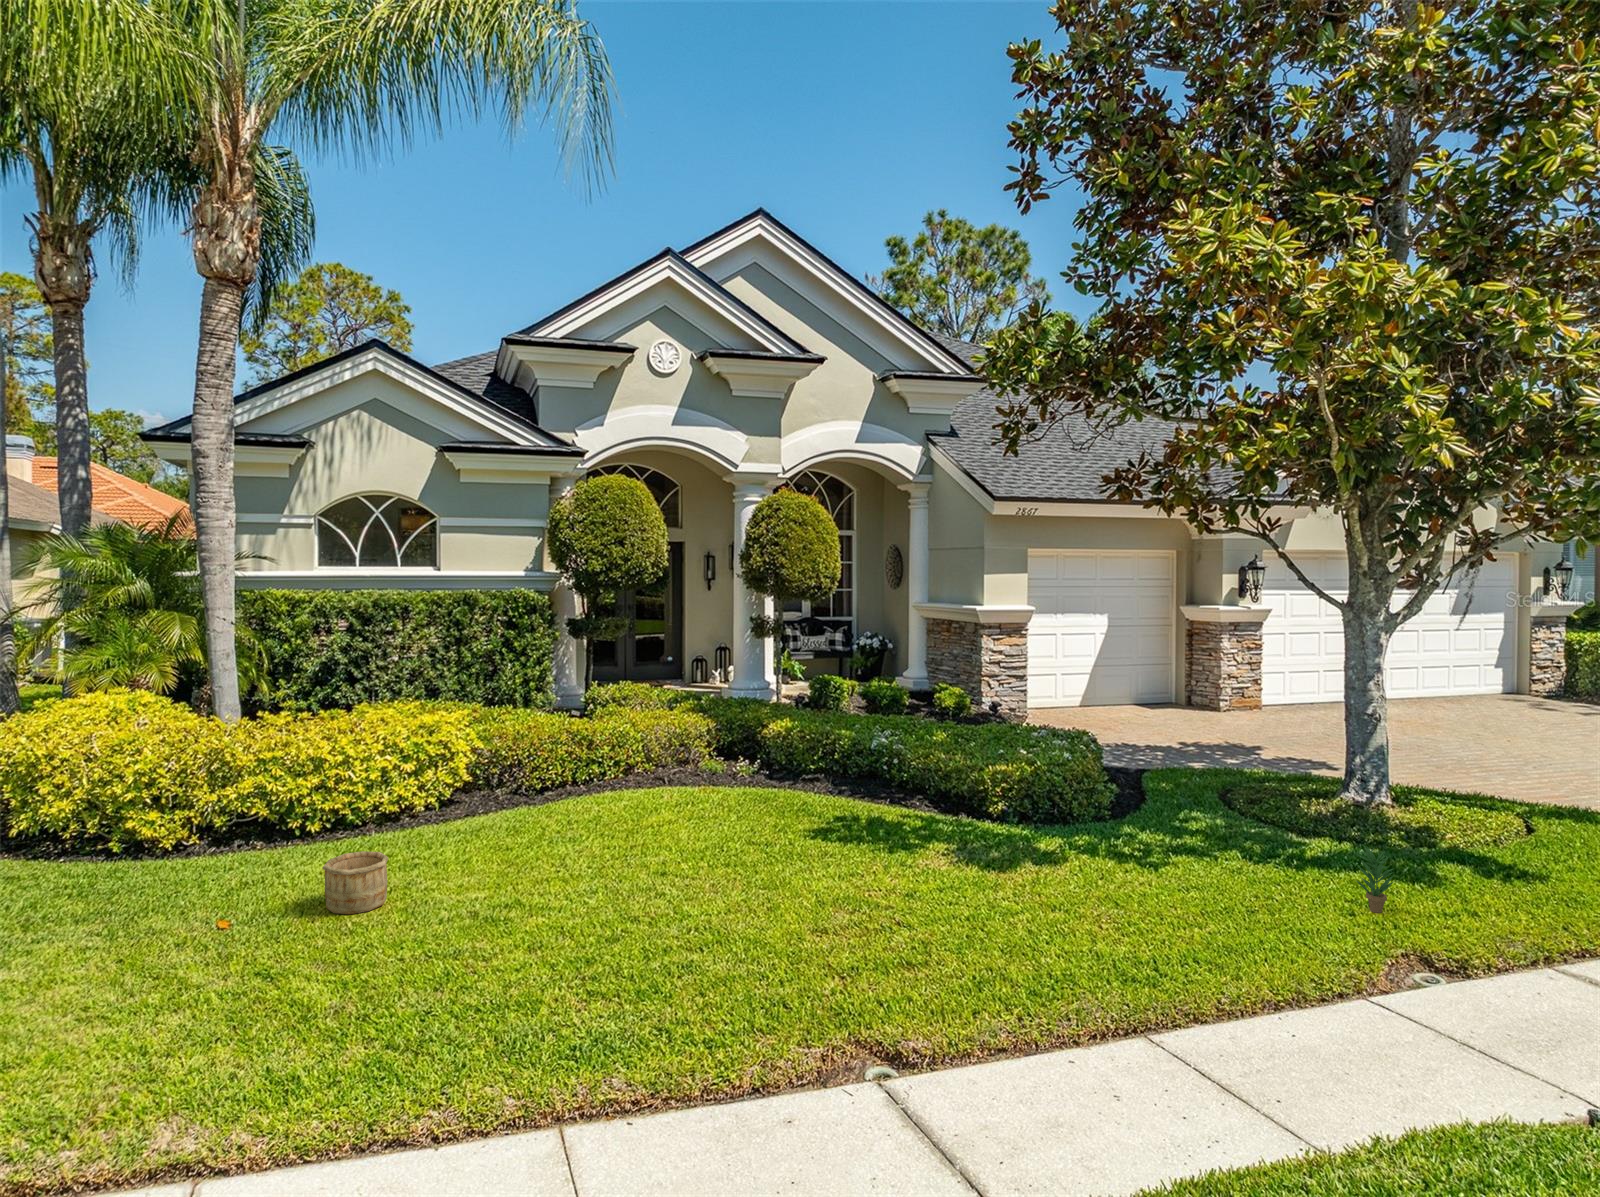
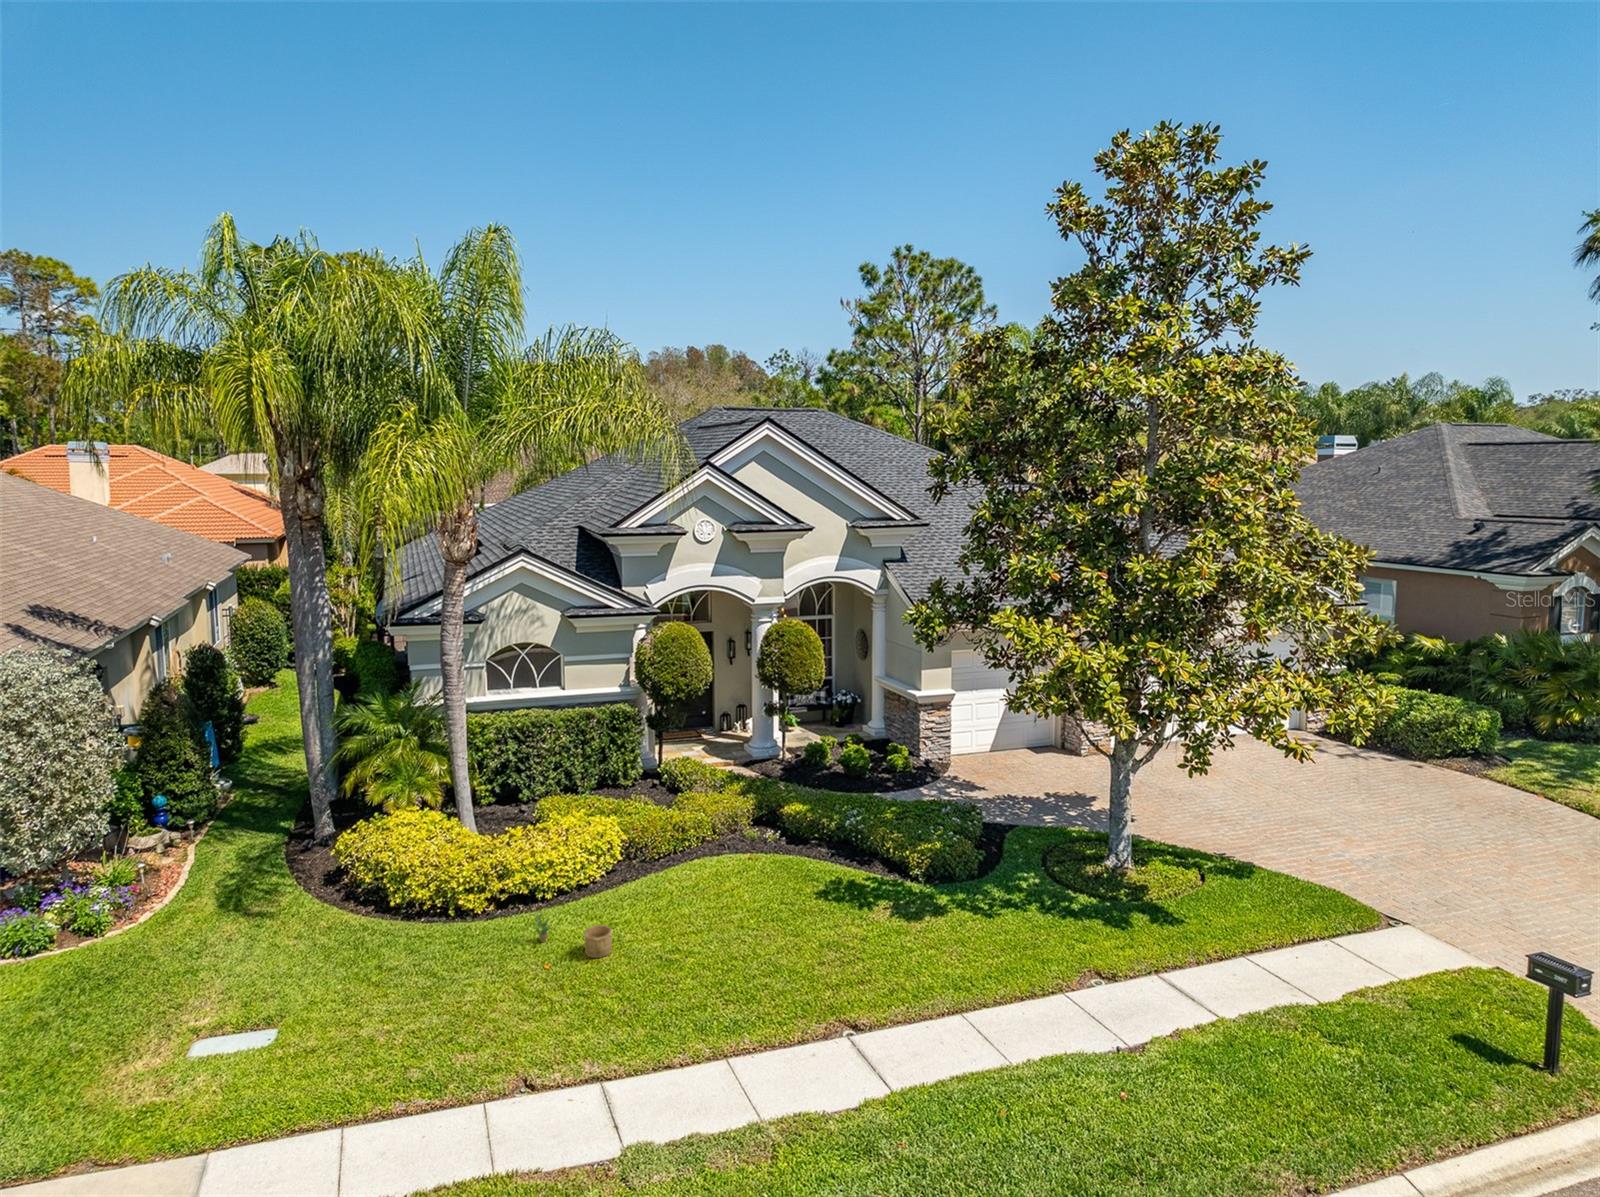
potted plant: present [1357,846,1393,913] -> present [535,915,548,942]

